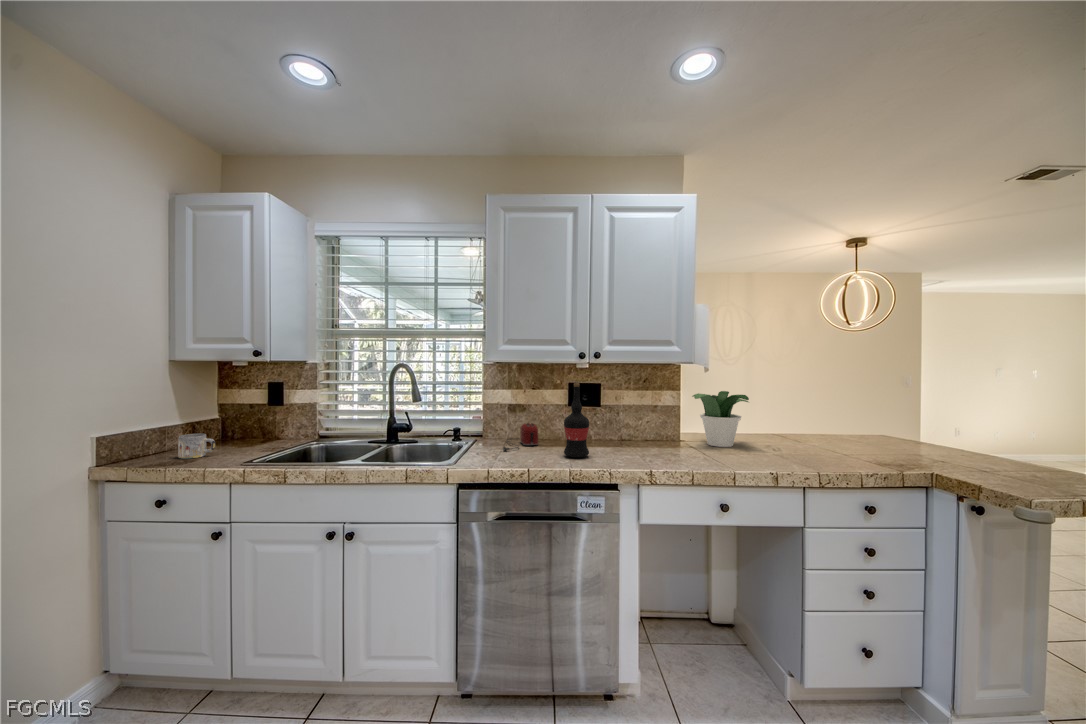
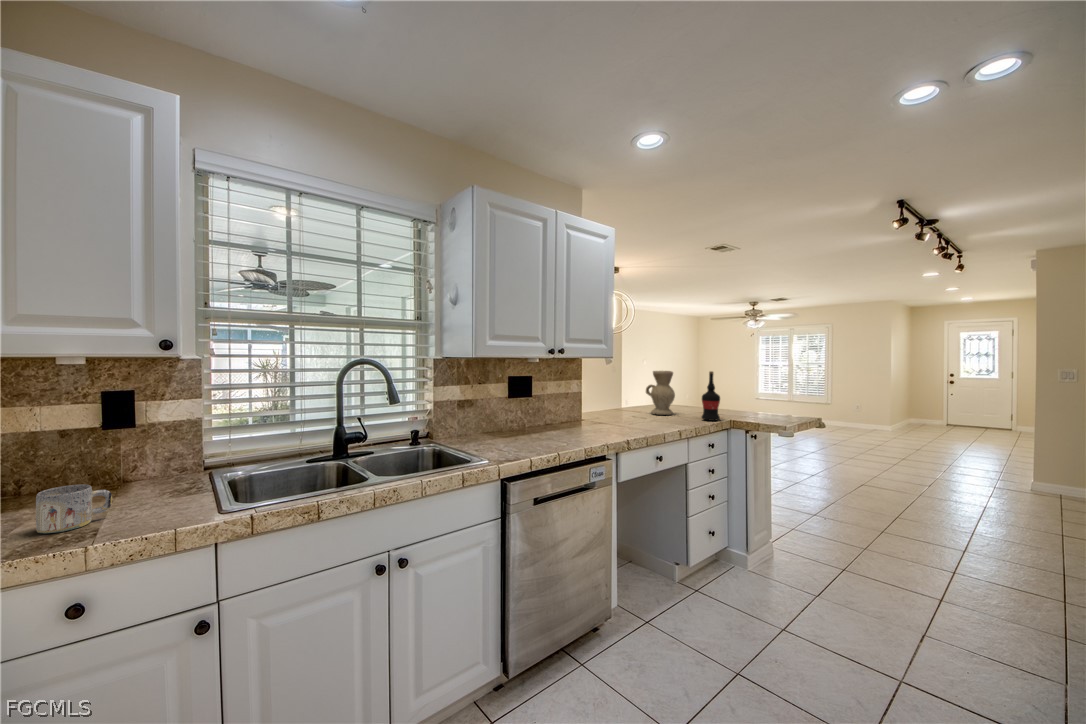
wine bottle: present [564,383,589,458] -> present [702,371,720,421]
vase: none [795,383,842,450] -> present [646,371,675,415]
potted plant: present [692,391,749,447] -> none [591,379,639,421]
toaster: present [502,423,538,452] -> none [461,417,501,446]

